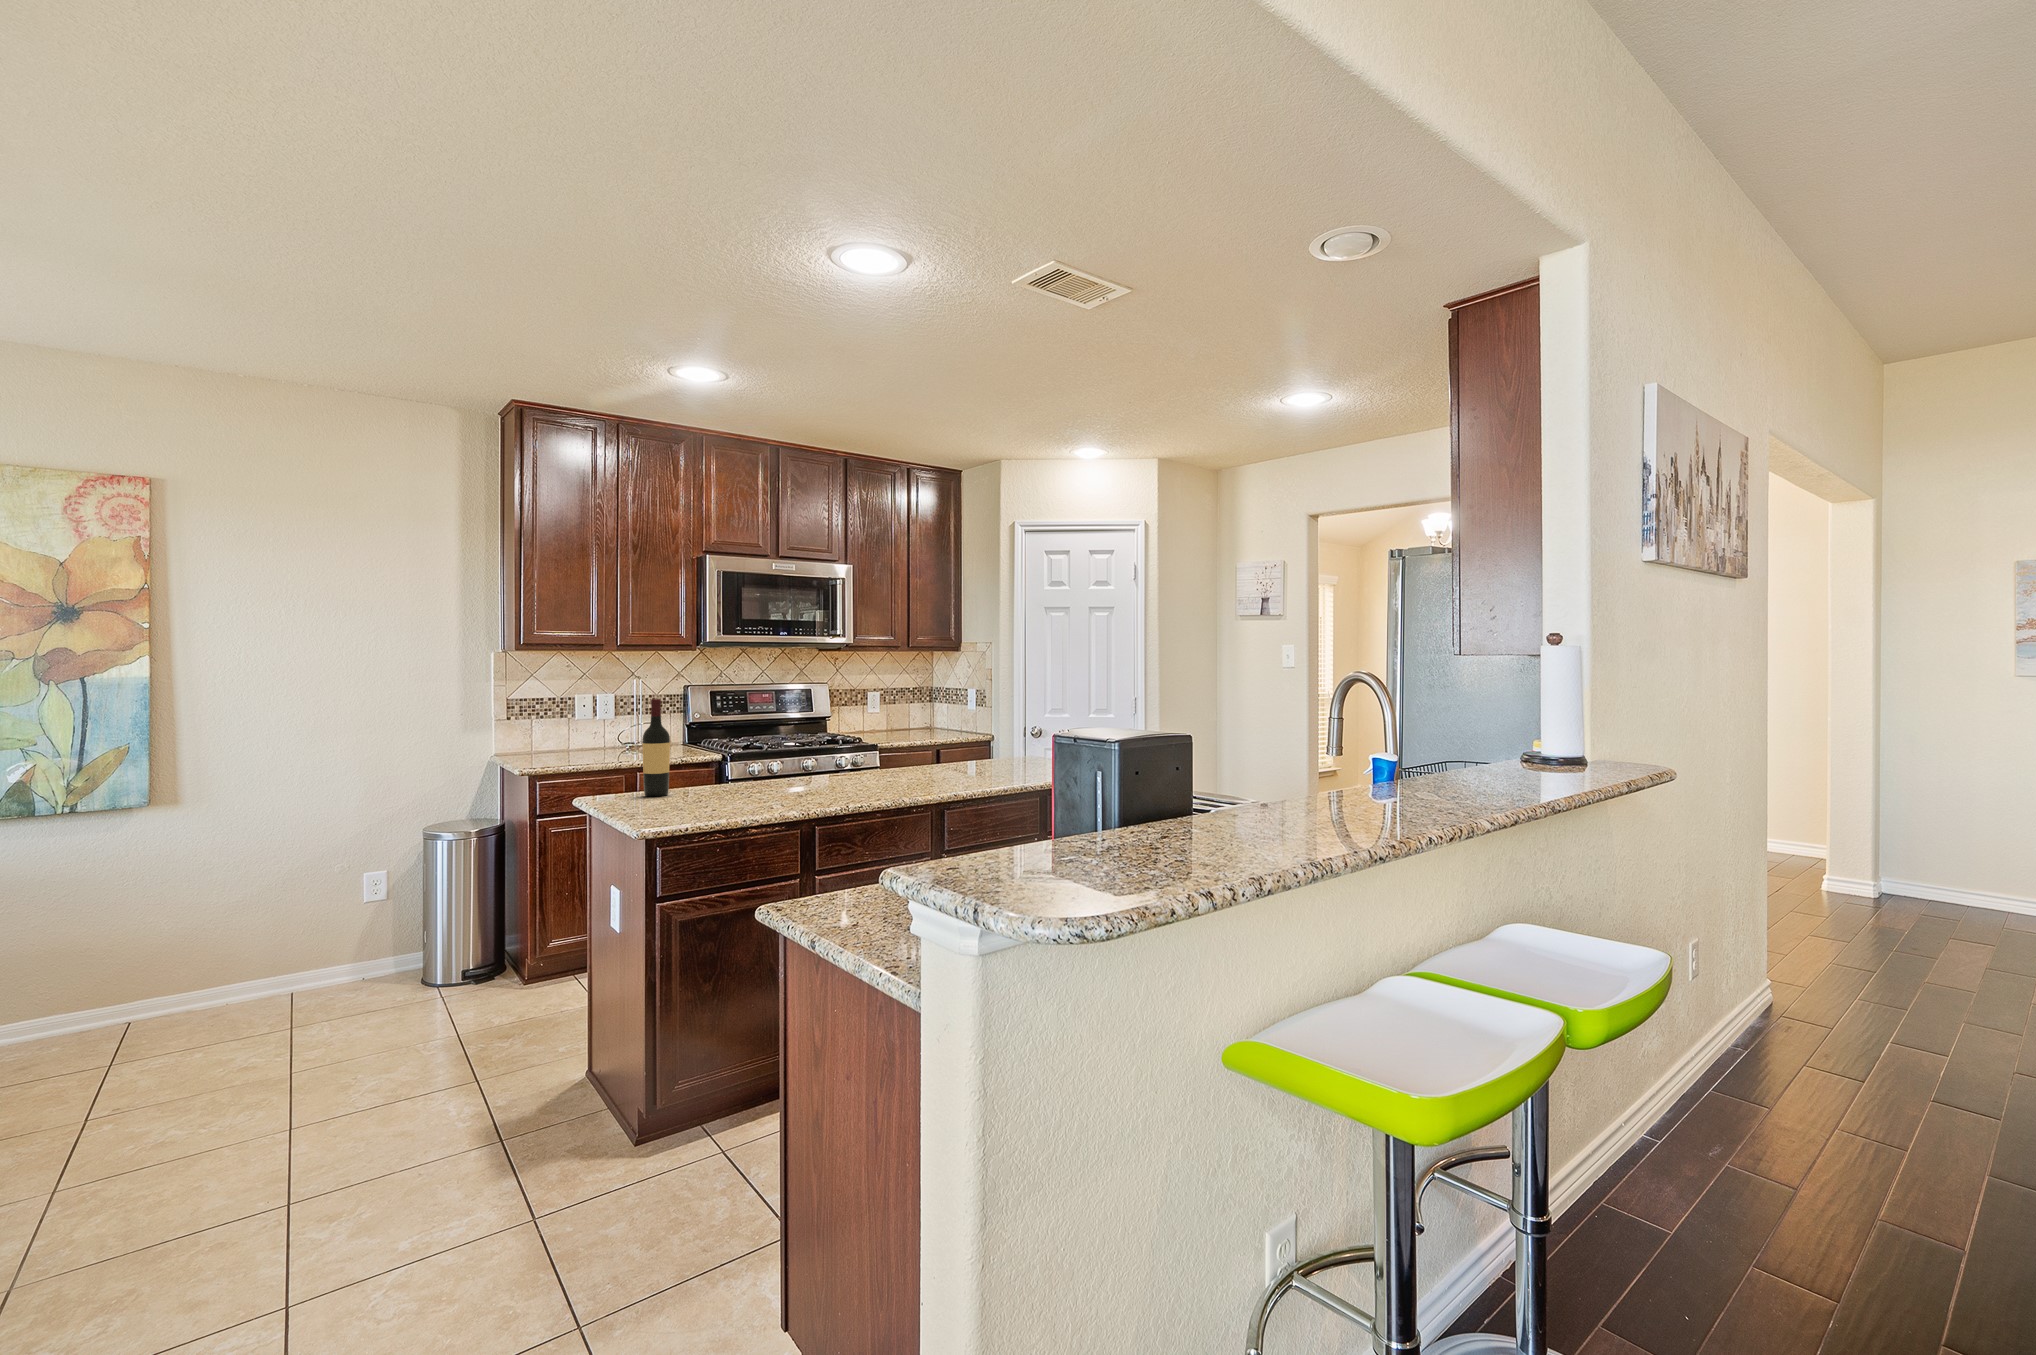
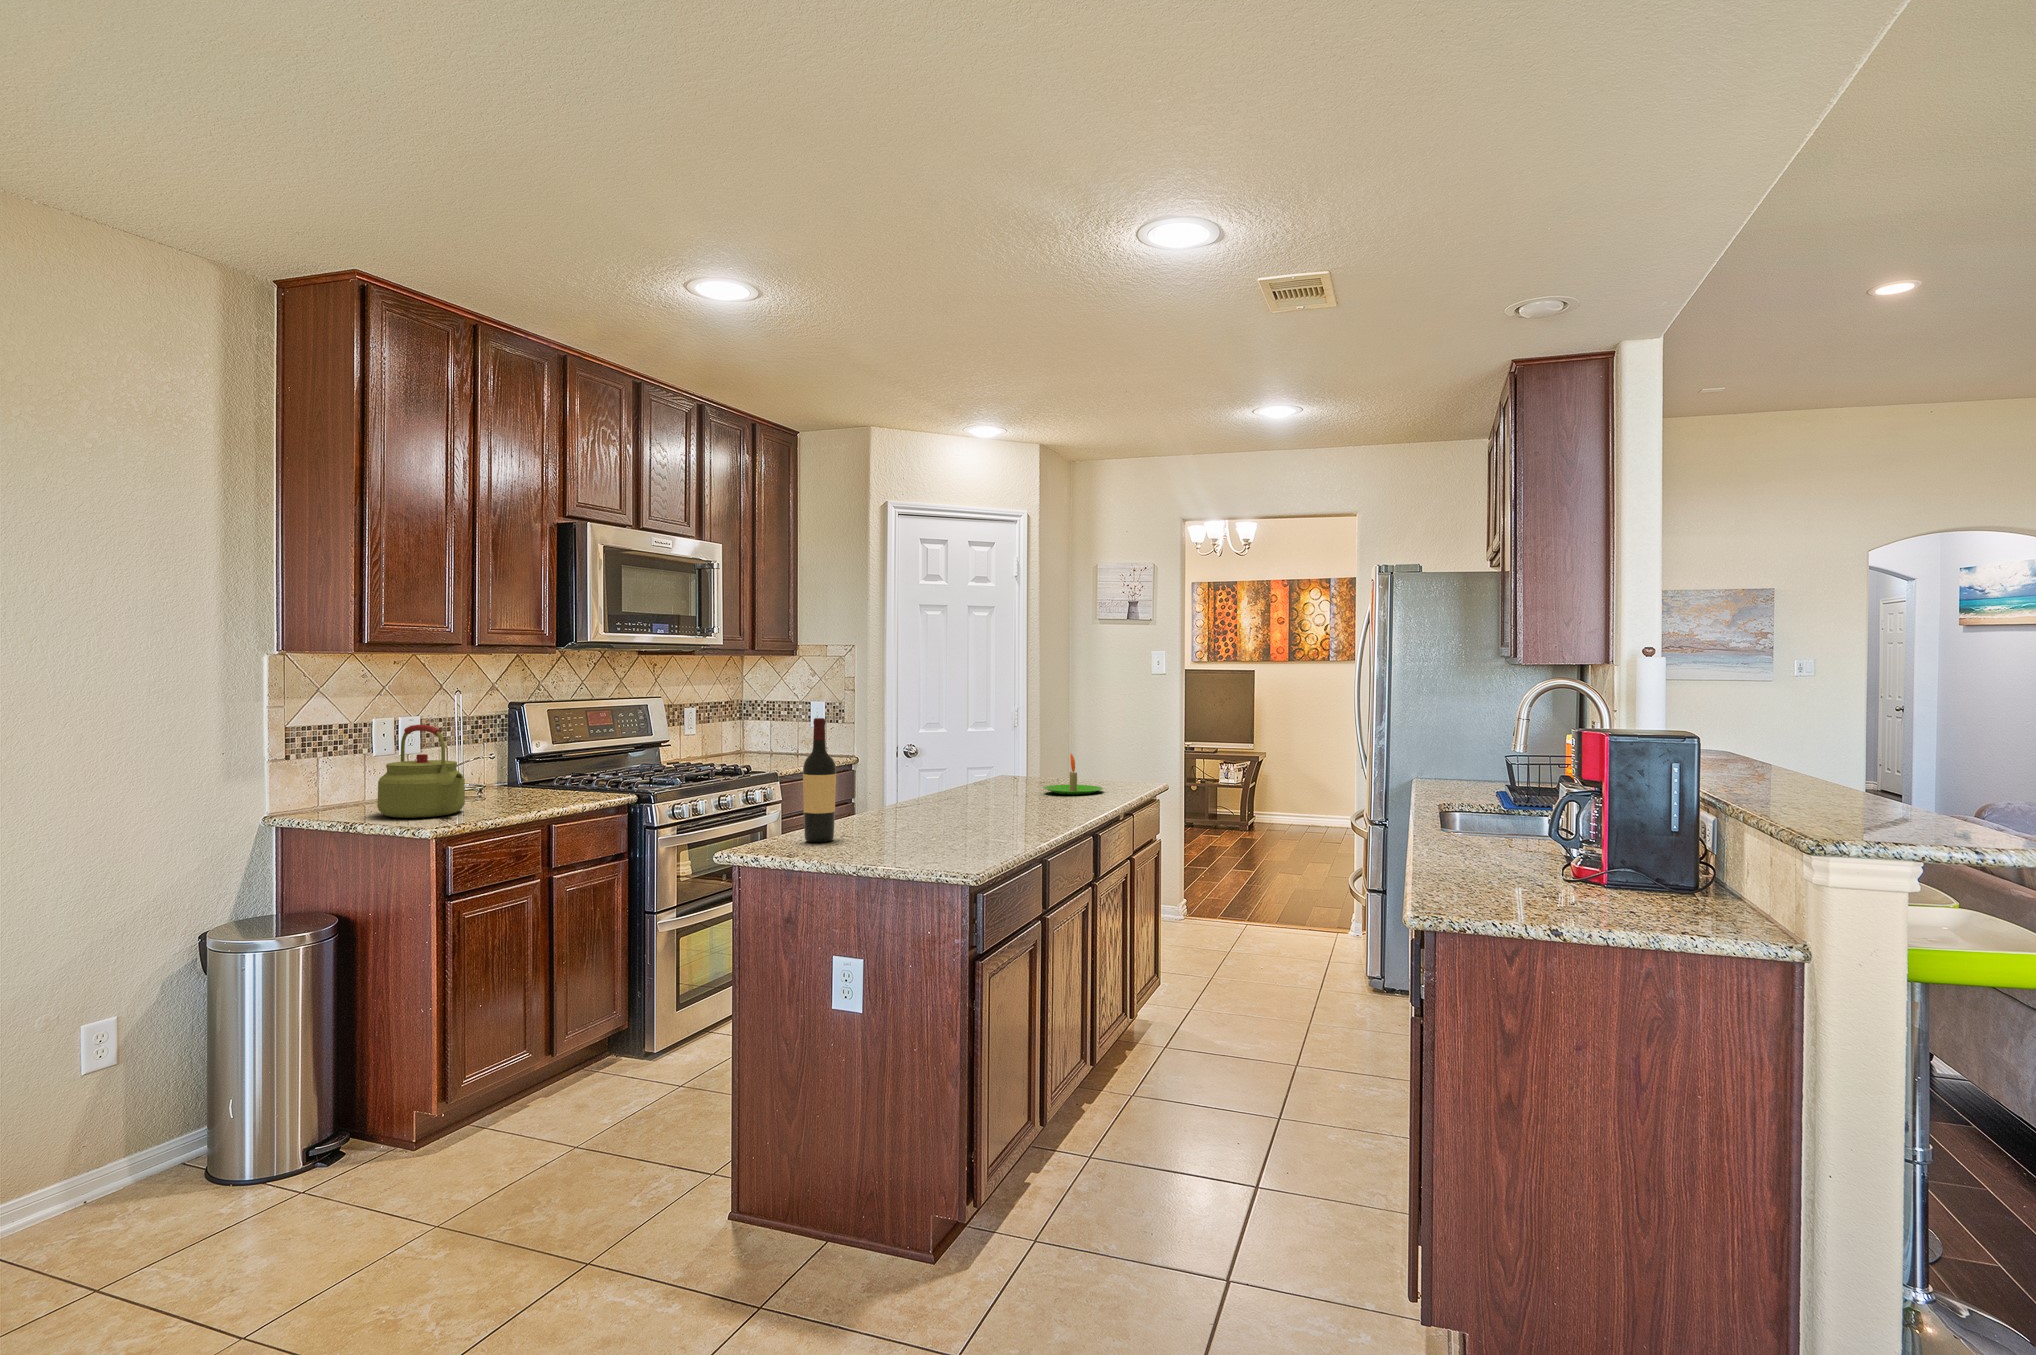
kettle: none [528,699,586,761] -> present [377,725,465,818]
candle: none [976,738,1032,776] -> present [1043,754,1103,795]

